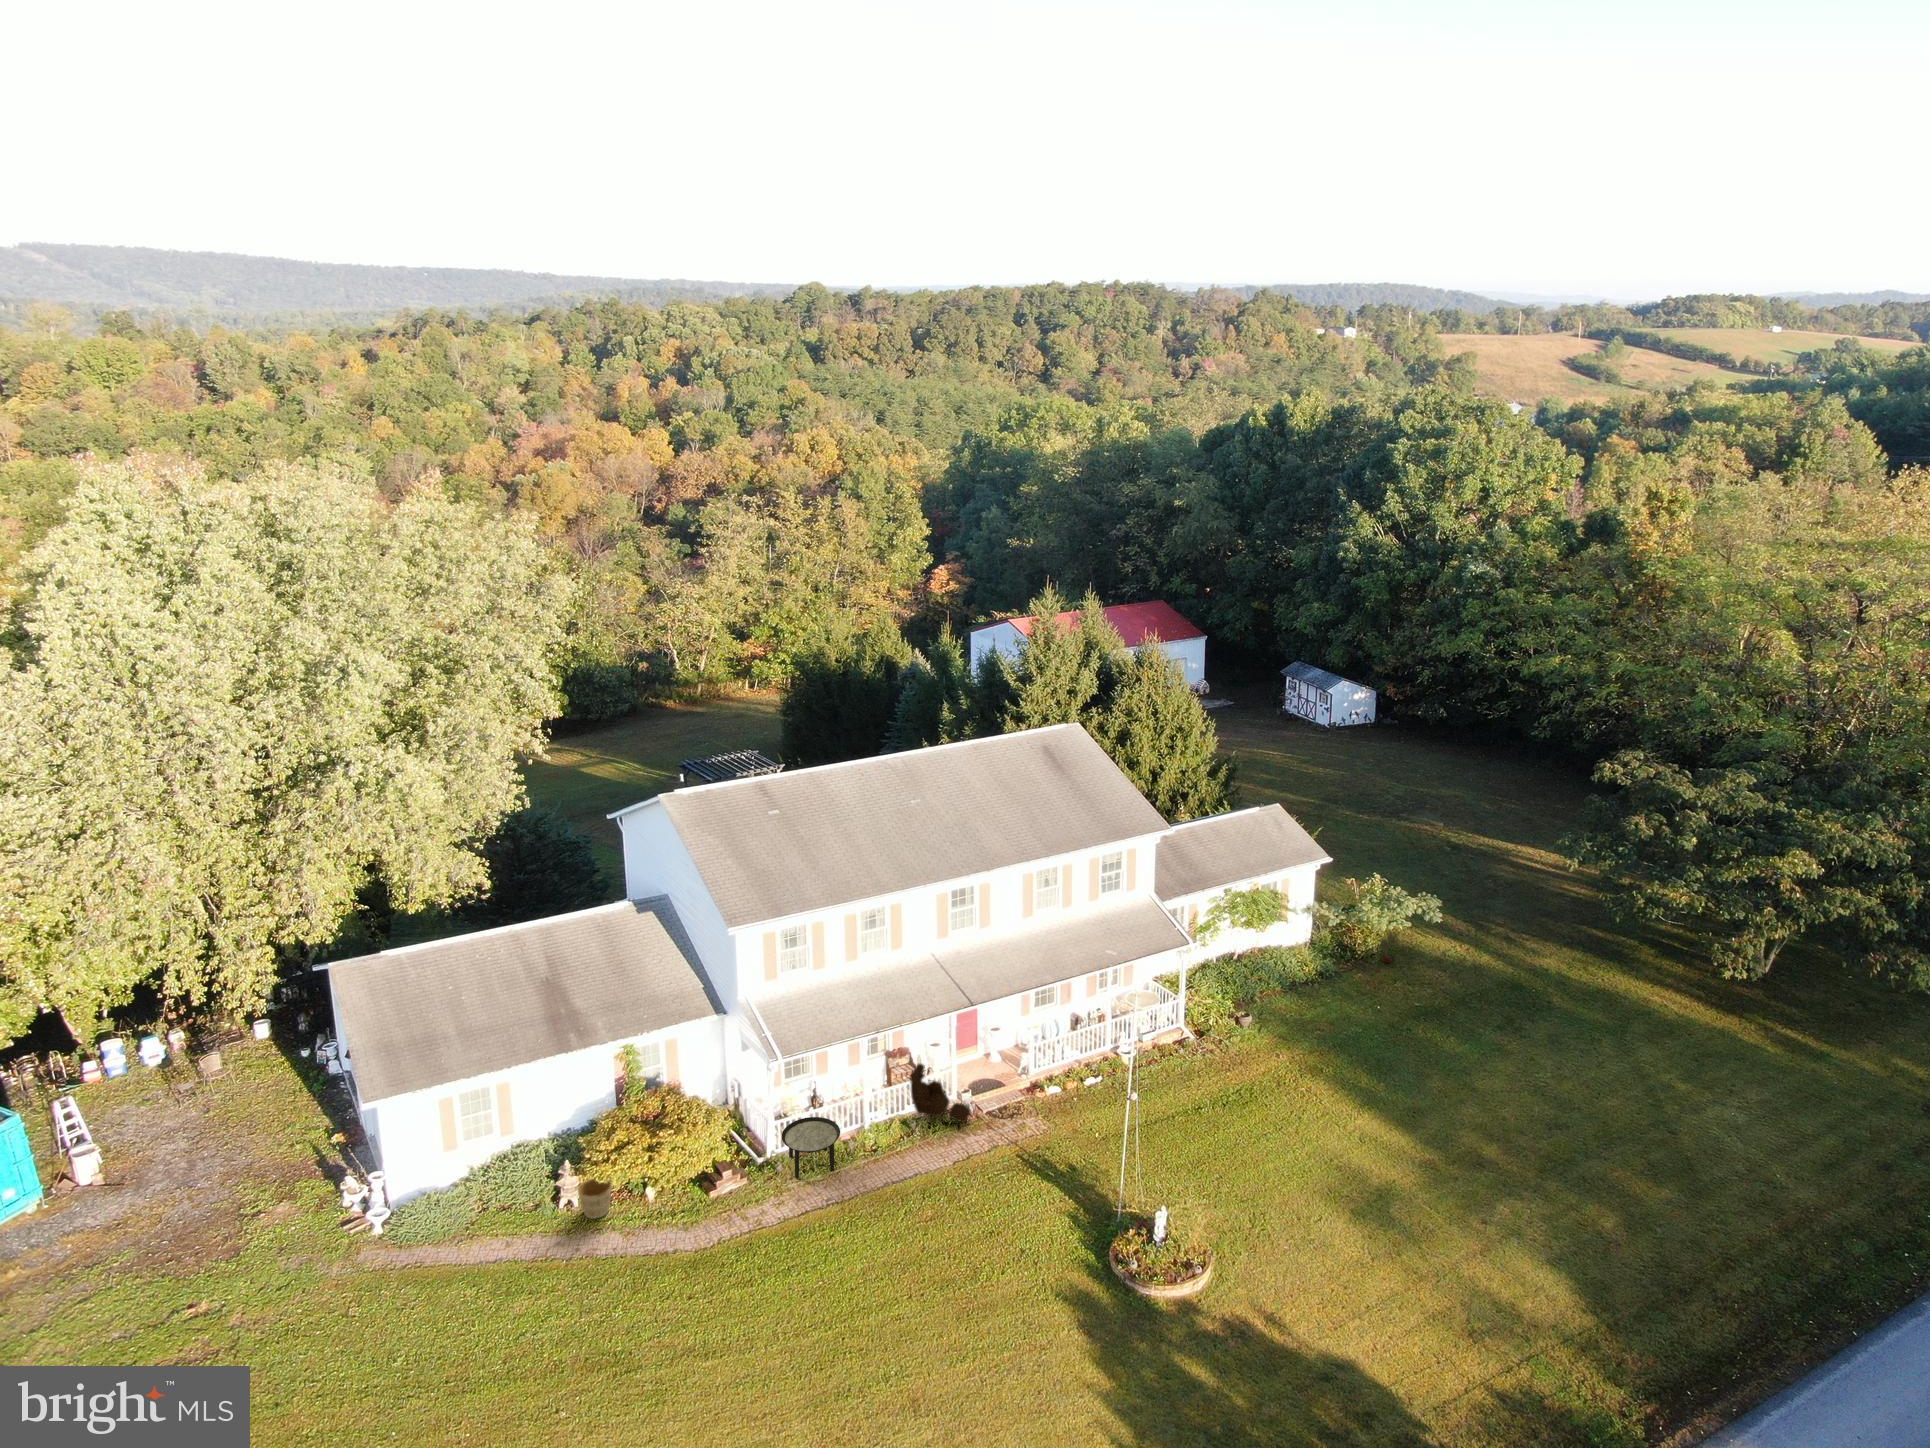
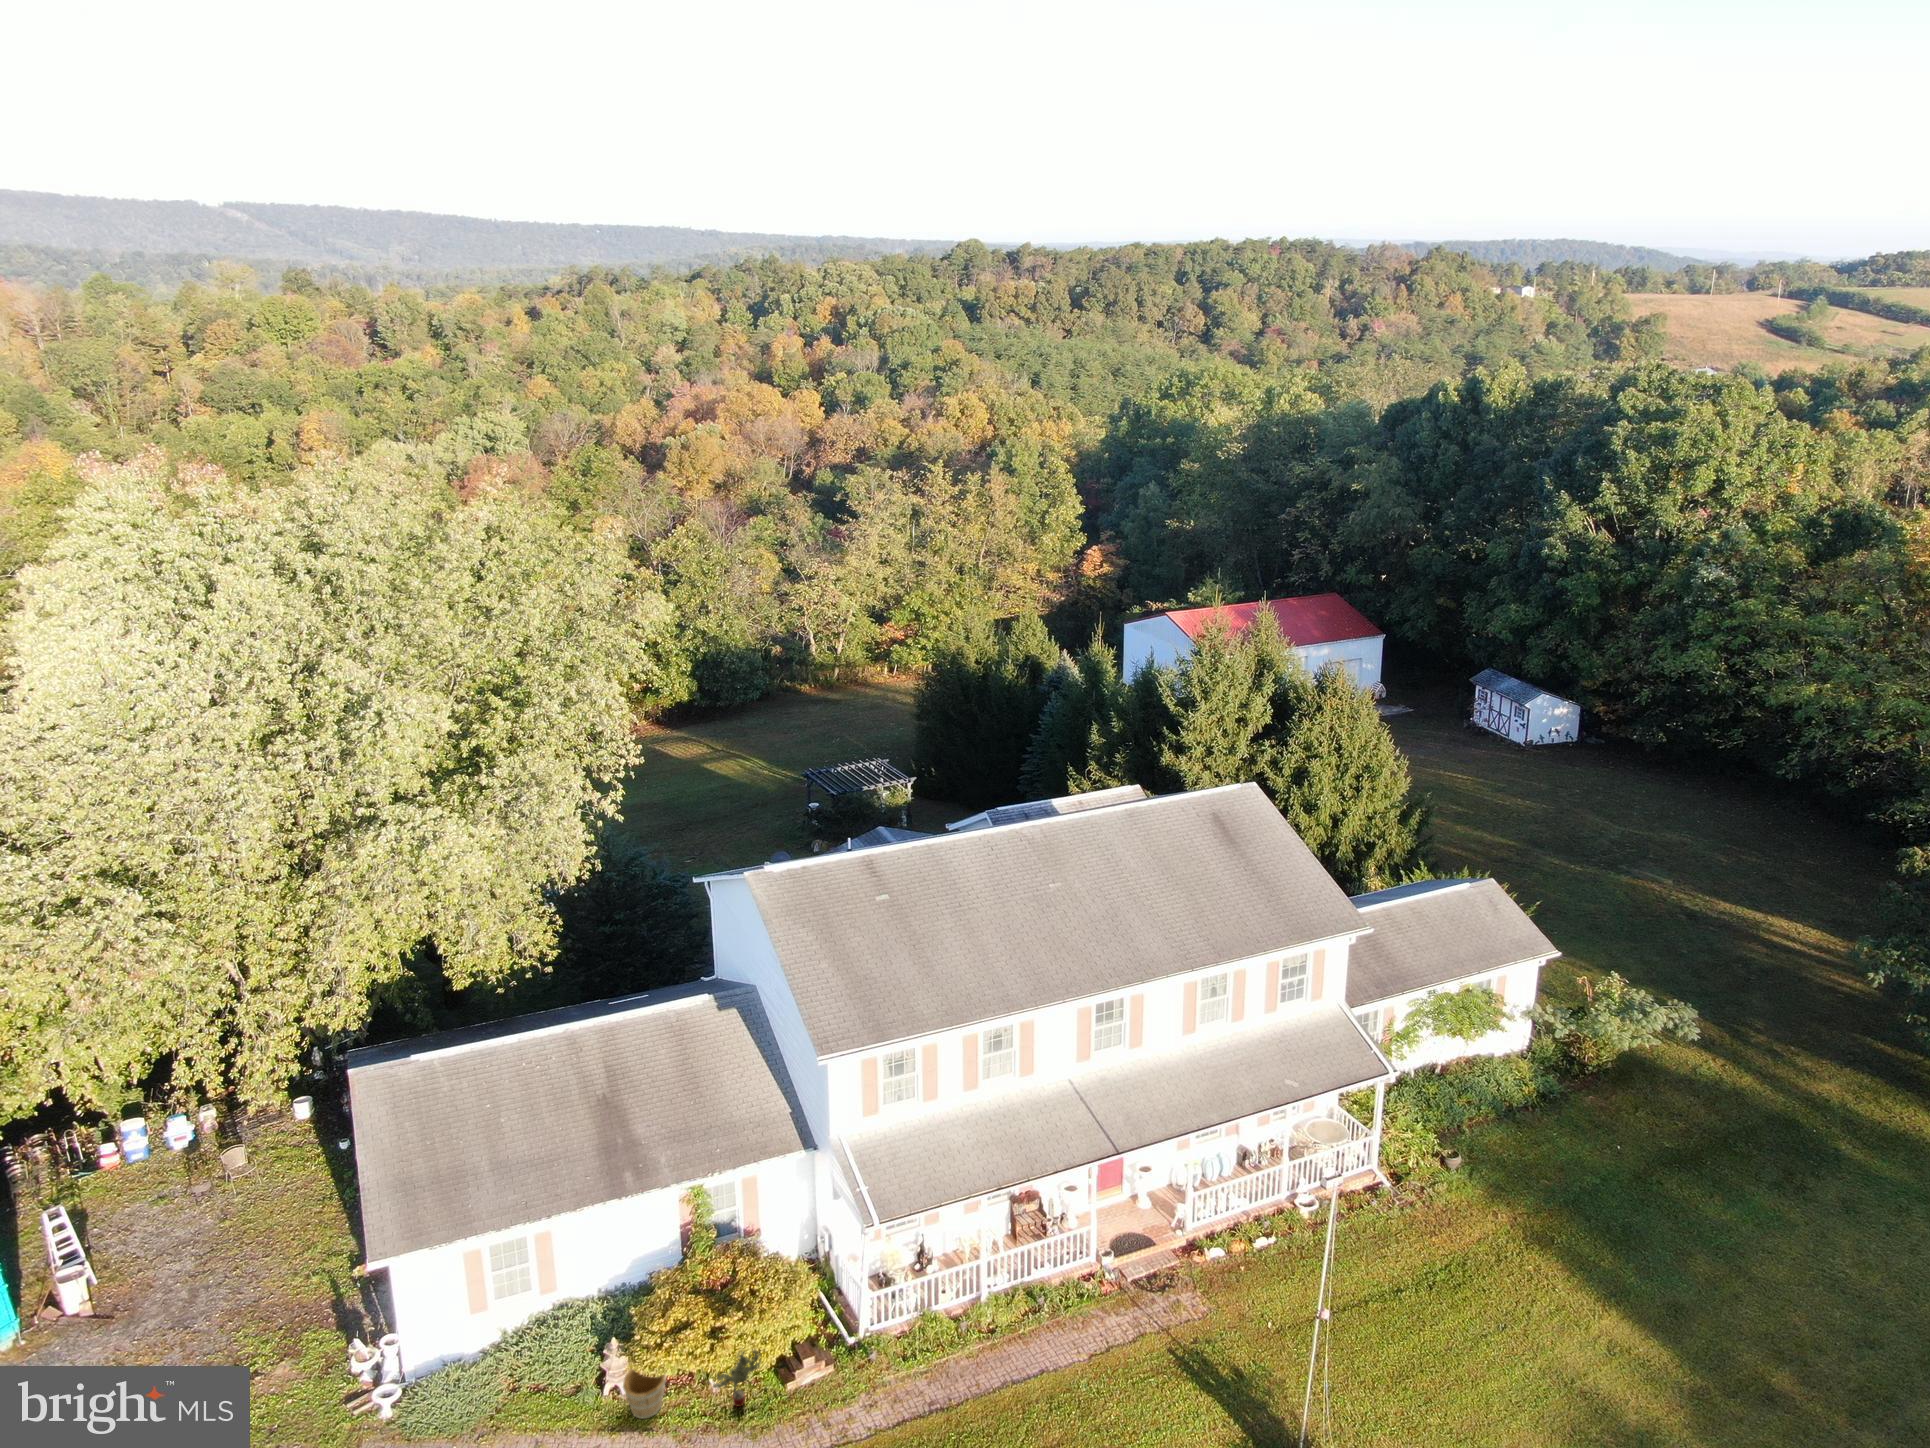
potted tree: present [1379,929,1399,963] -> present [713,1348,761,1407]
lounge chair: present [910,1064,971,1128] -> none [1039,1219,1114,1311]
round table: present [782,1117,840,1178] -> none [877,1288,950,1374]

